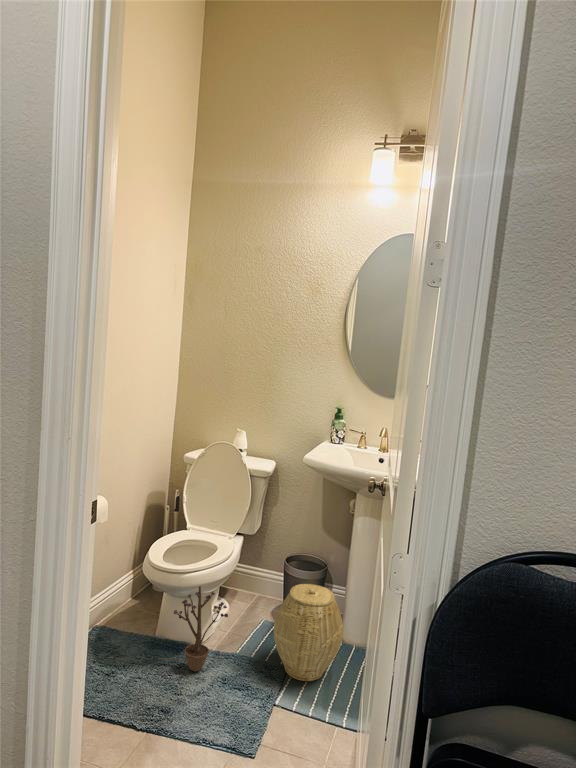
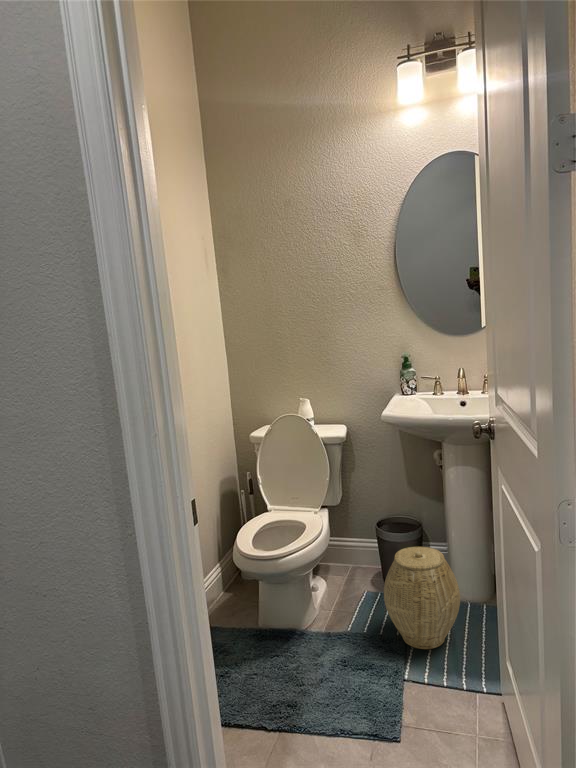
decorative plant: present [159,586,228,671] -> none [270,569,335,658]

